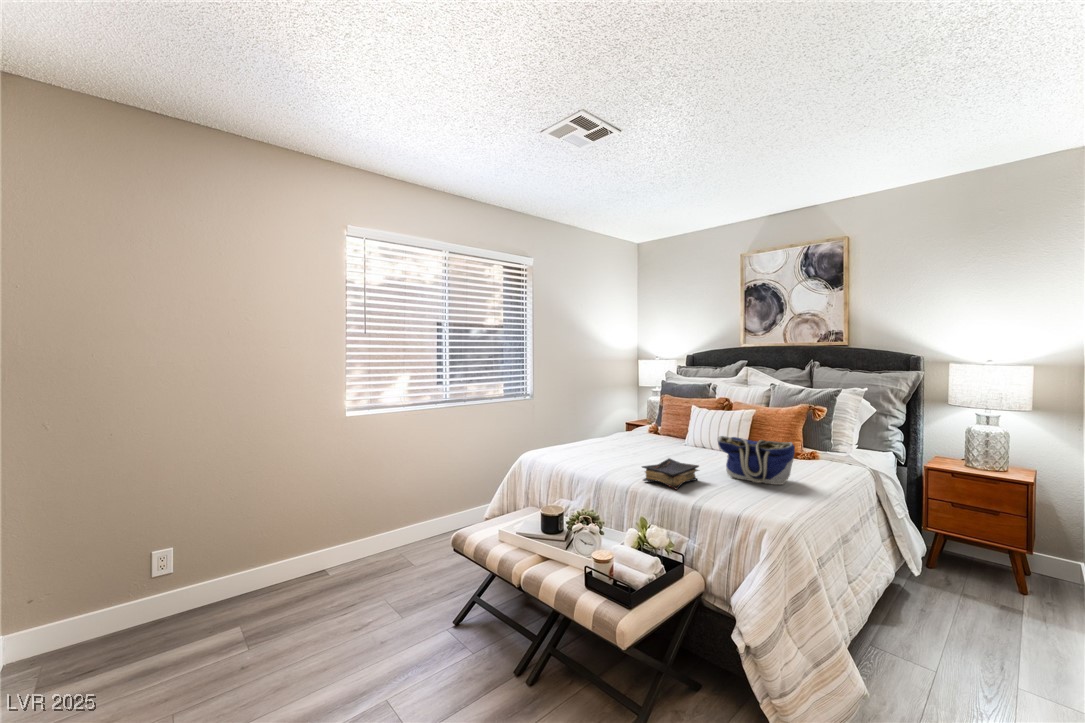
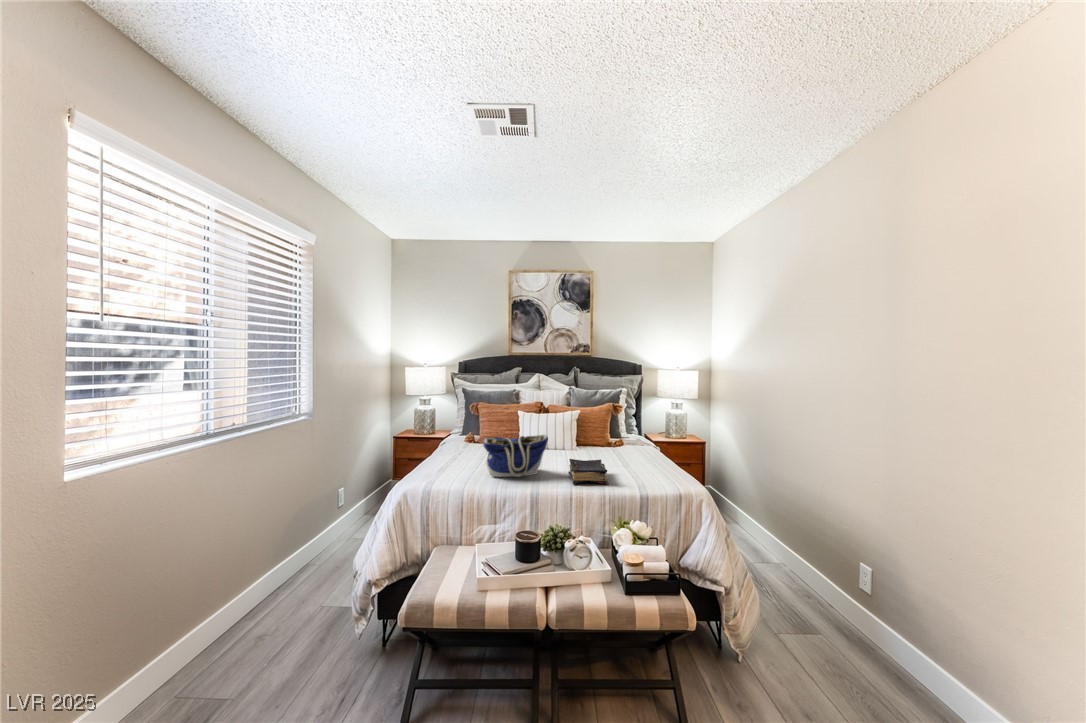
tote bag: present [718,436,795,485] -> present [482,435,548,477]

